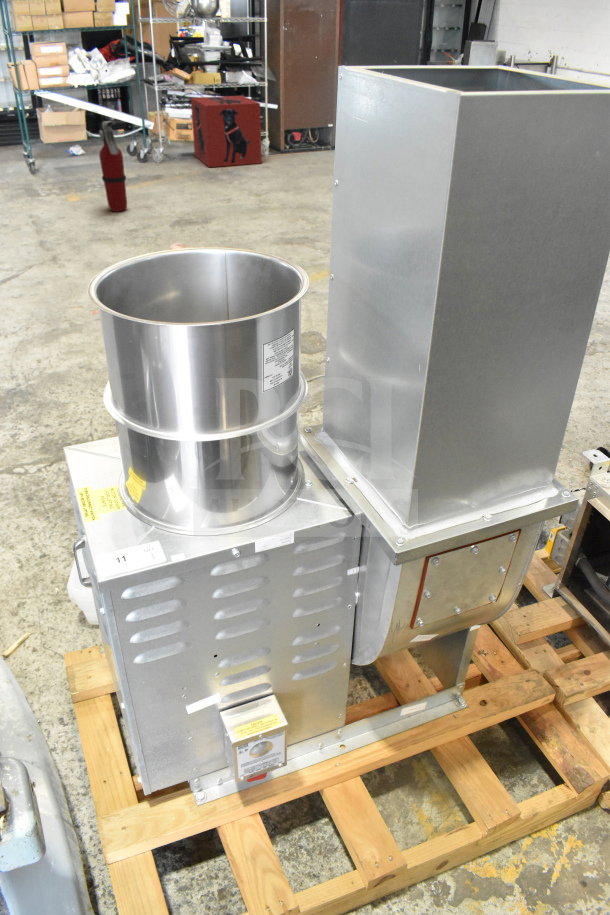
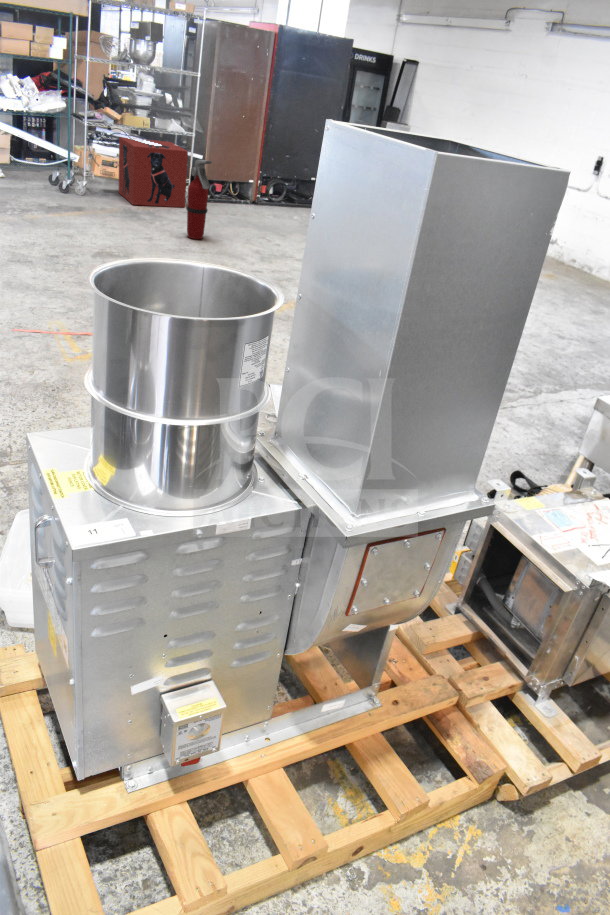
fire extinguisher: present [99,121,127,212] -> present [186,160,212,239]

